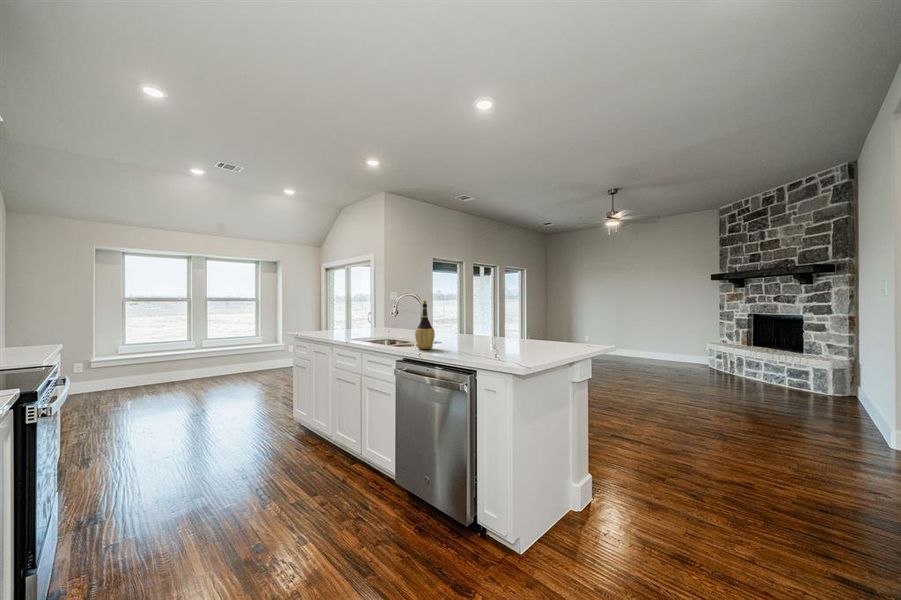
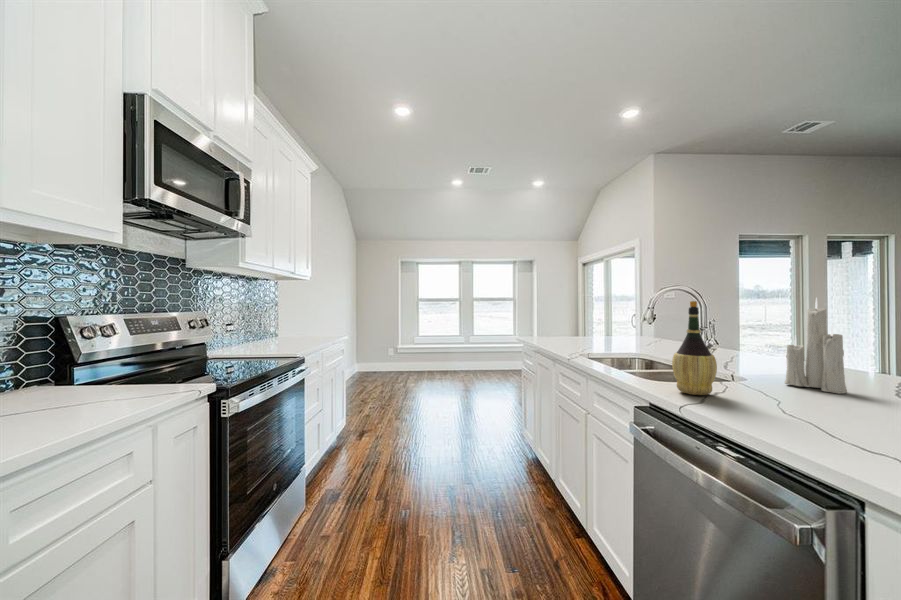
candle: none [459,297,480,343] -> present [785,298,847,393]

